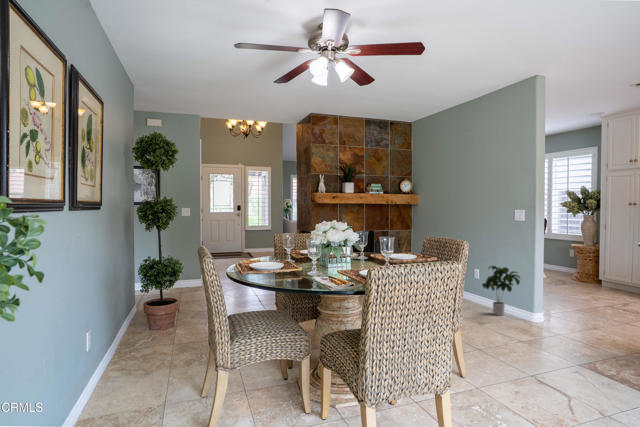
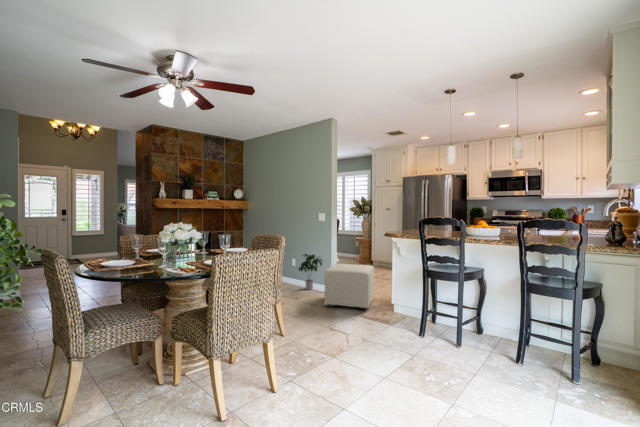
ottoman: none [525,284,614,361] -> present [324,264,374,309]

